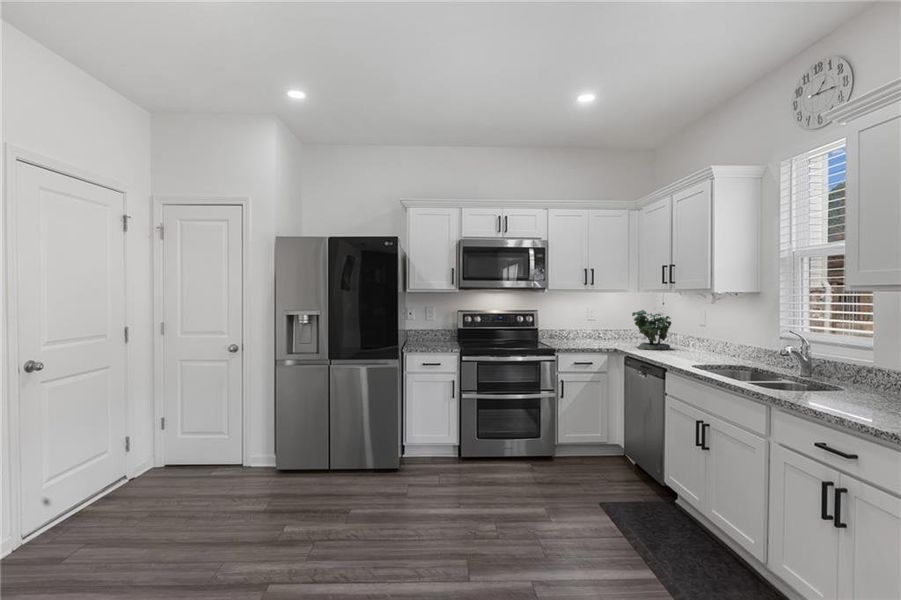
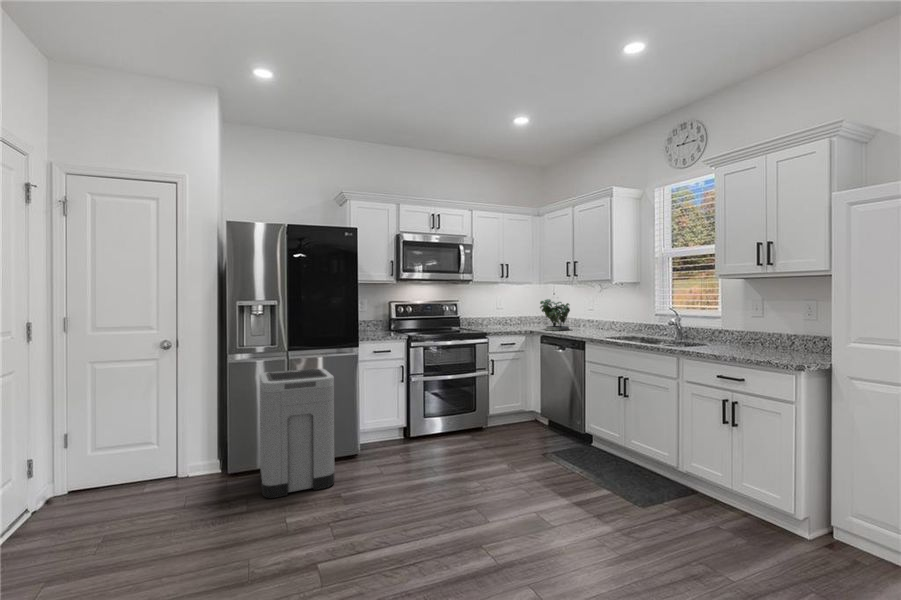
trash can: none [286,379,361,502] -> present [260,369,334,498]

